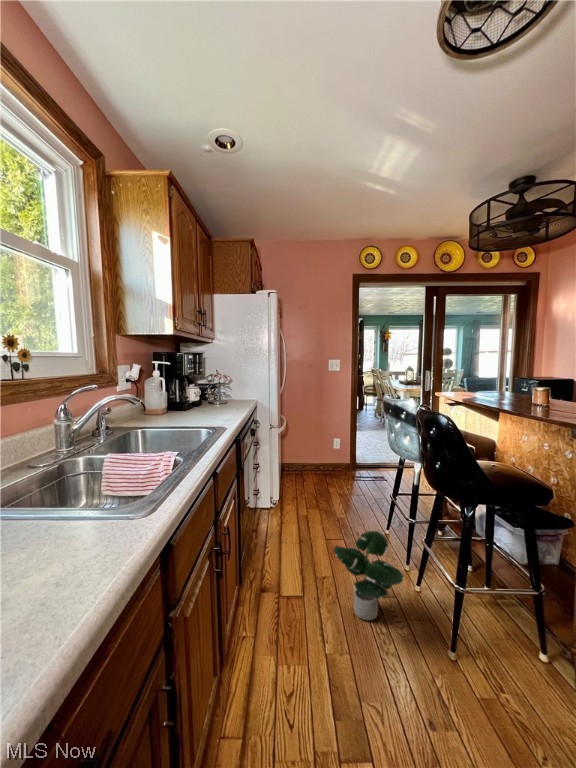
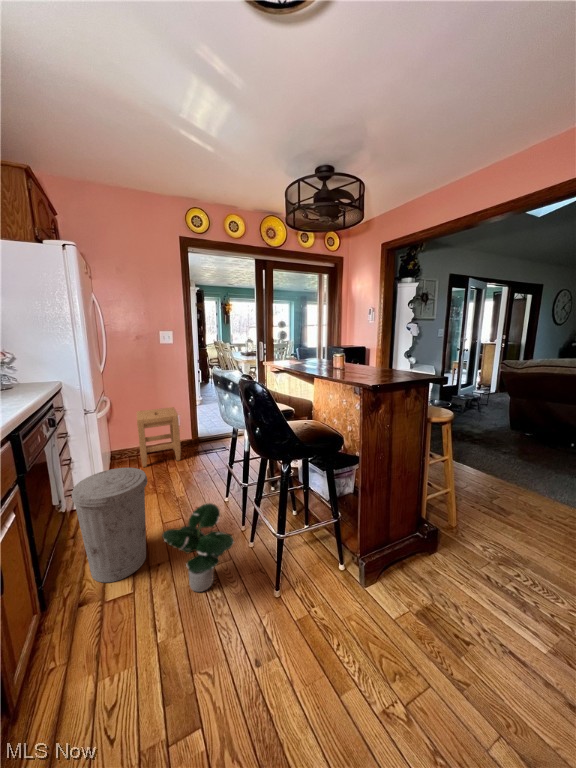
stool: none [304,432,341,484] -> present [137,407,181,467]
trash can: none [262,479,319,581] -> present [72,468,148,583]

